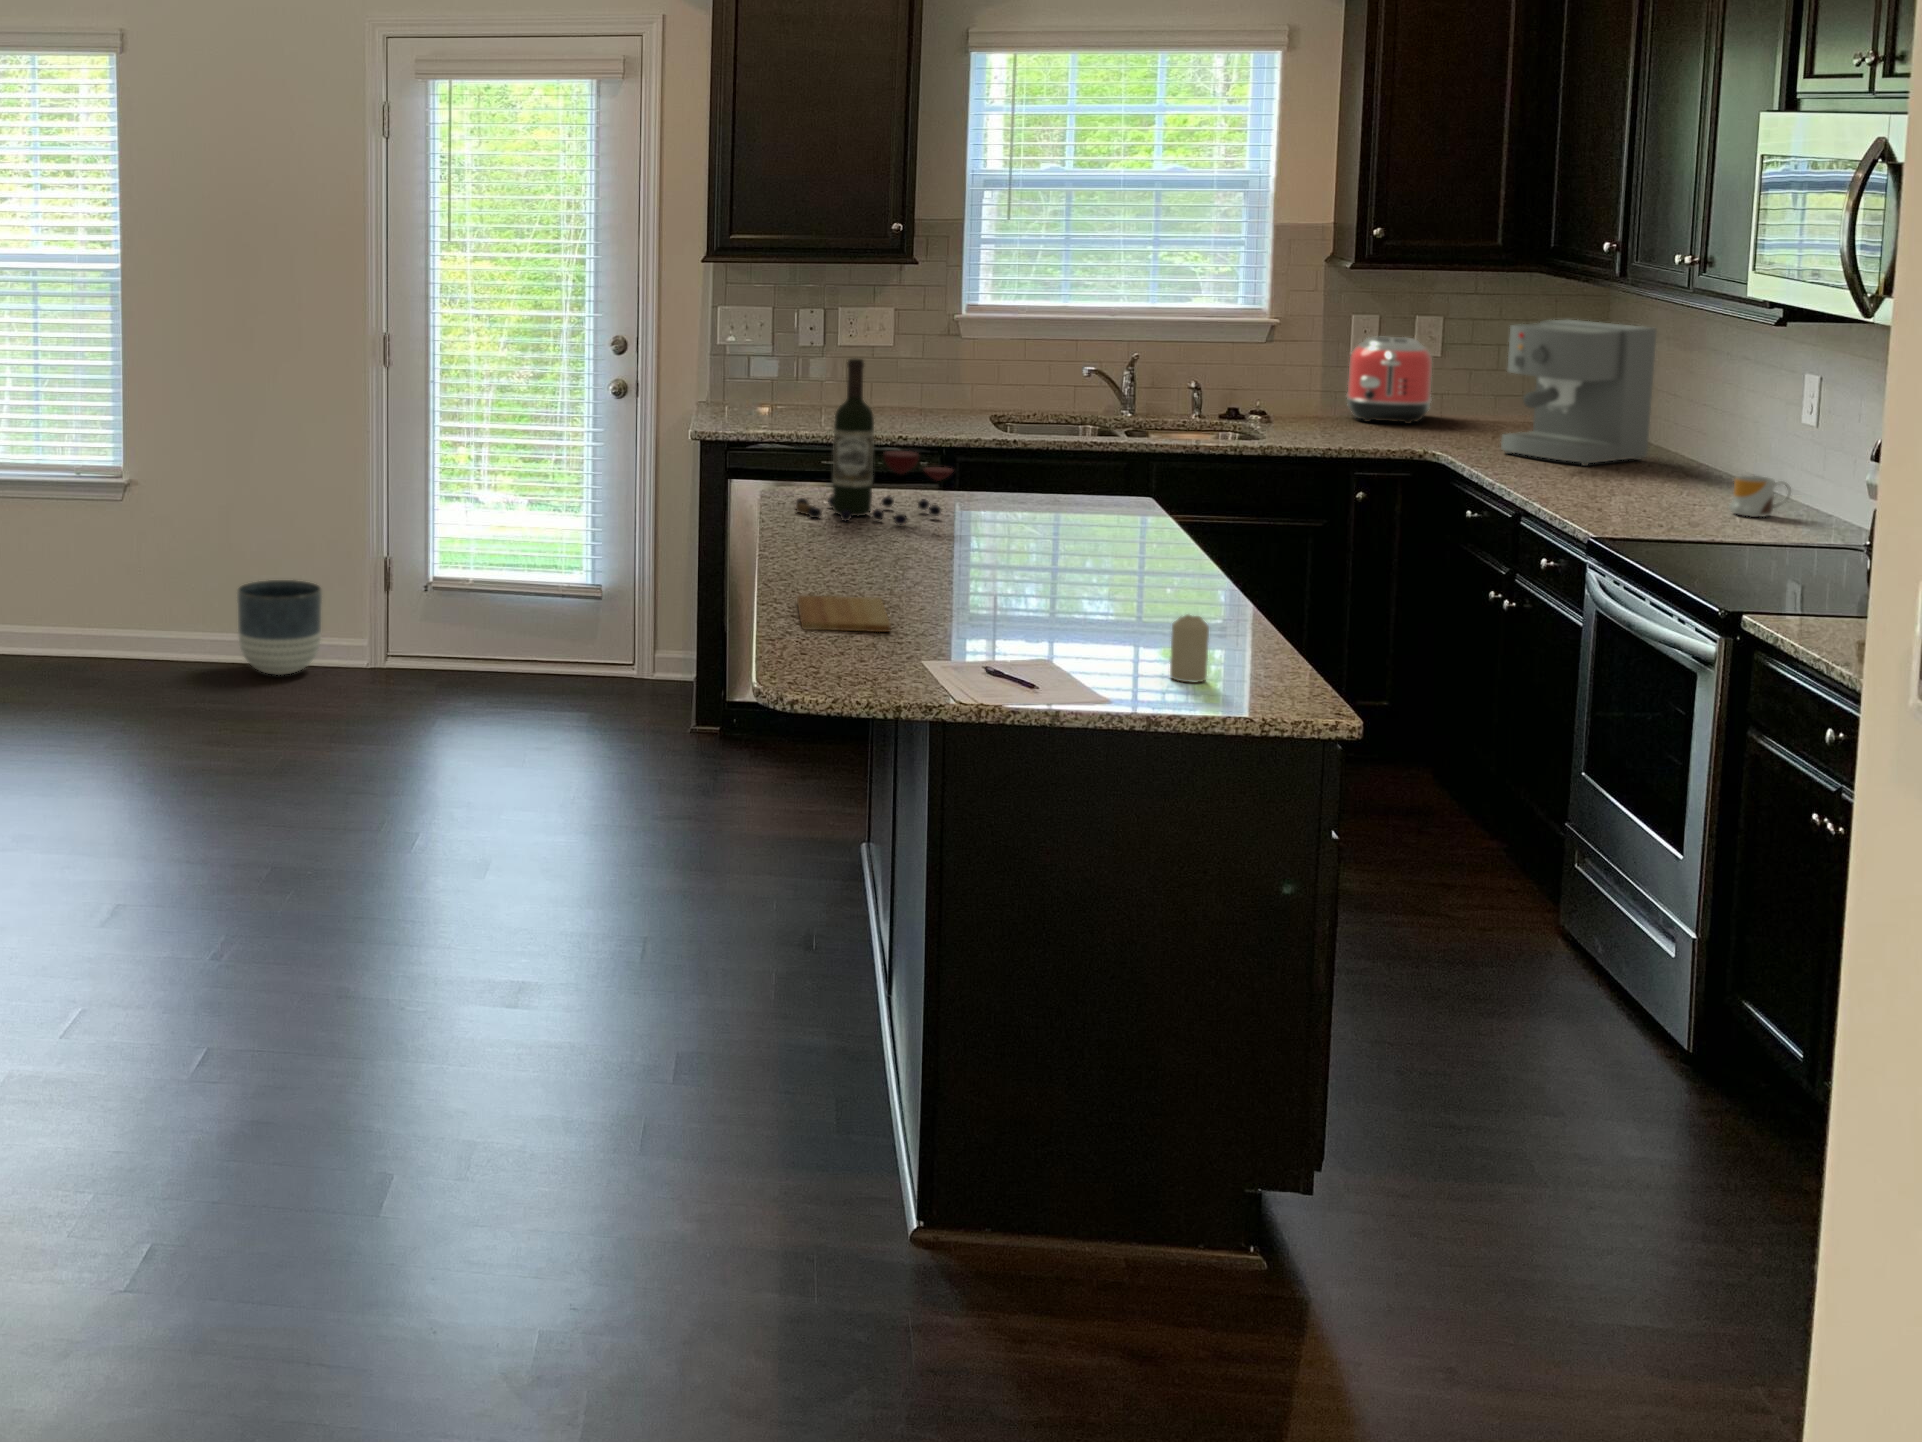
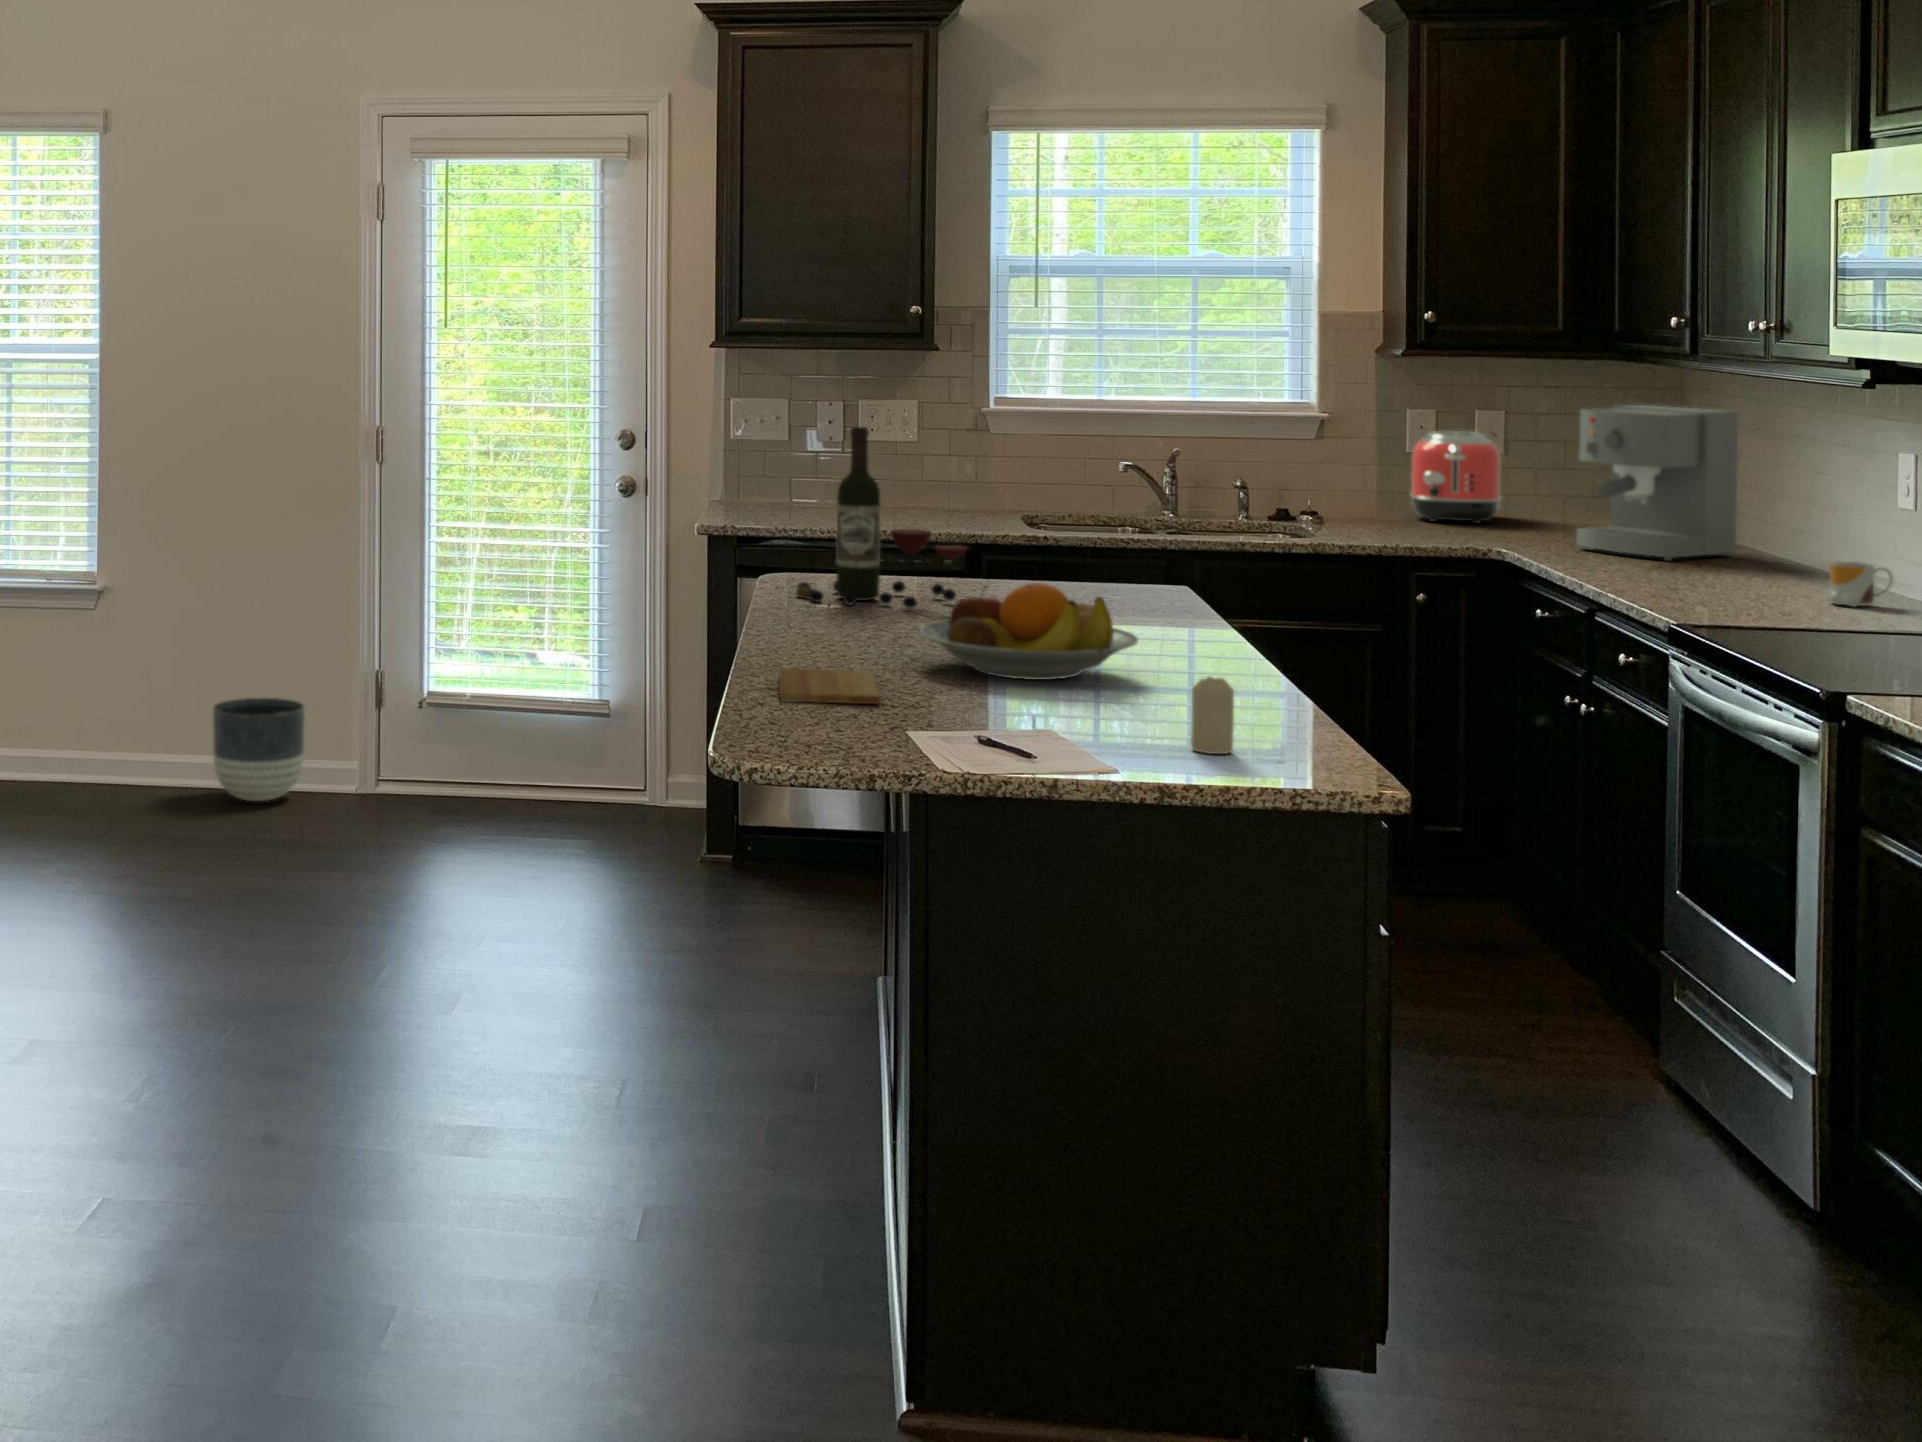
fruit bowl: none [919,516,1116,603] -> present [920,583,1138,680]

